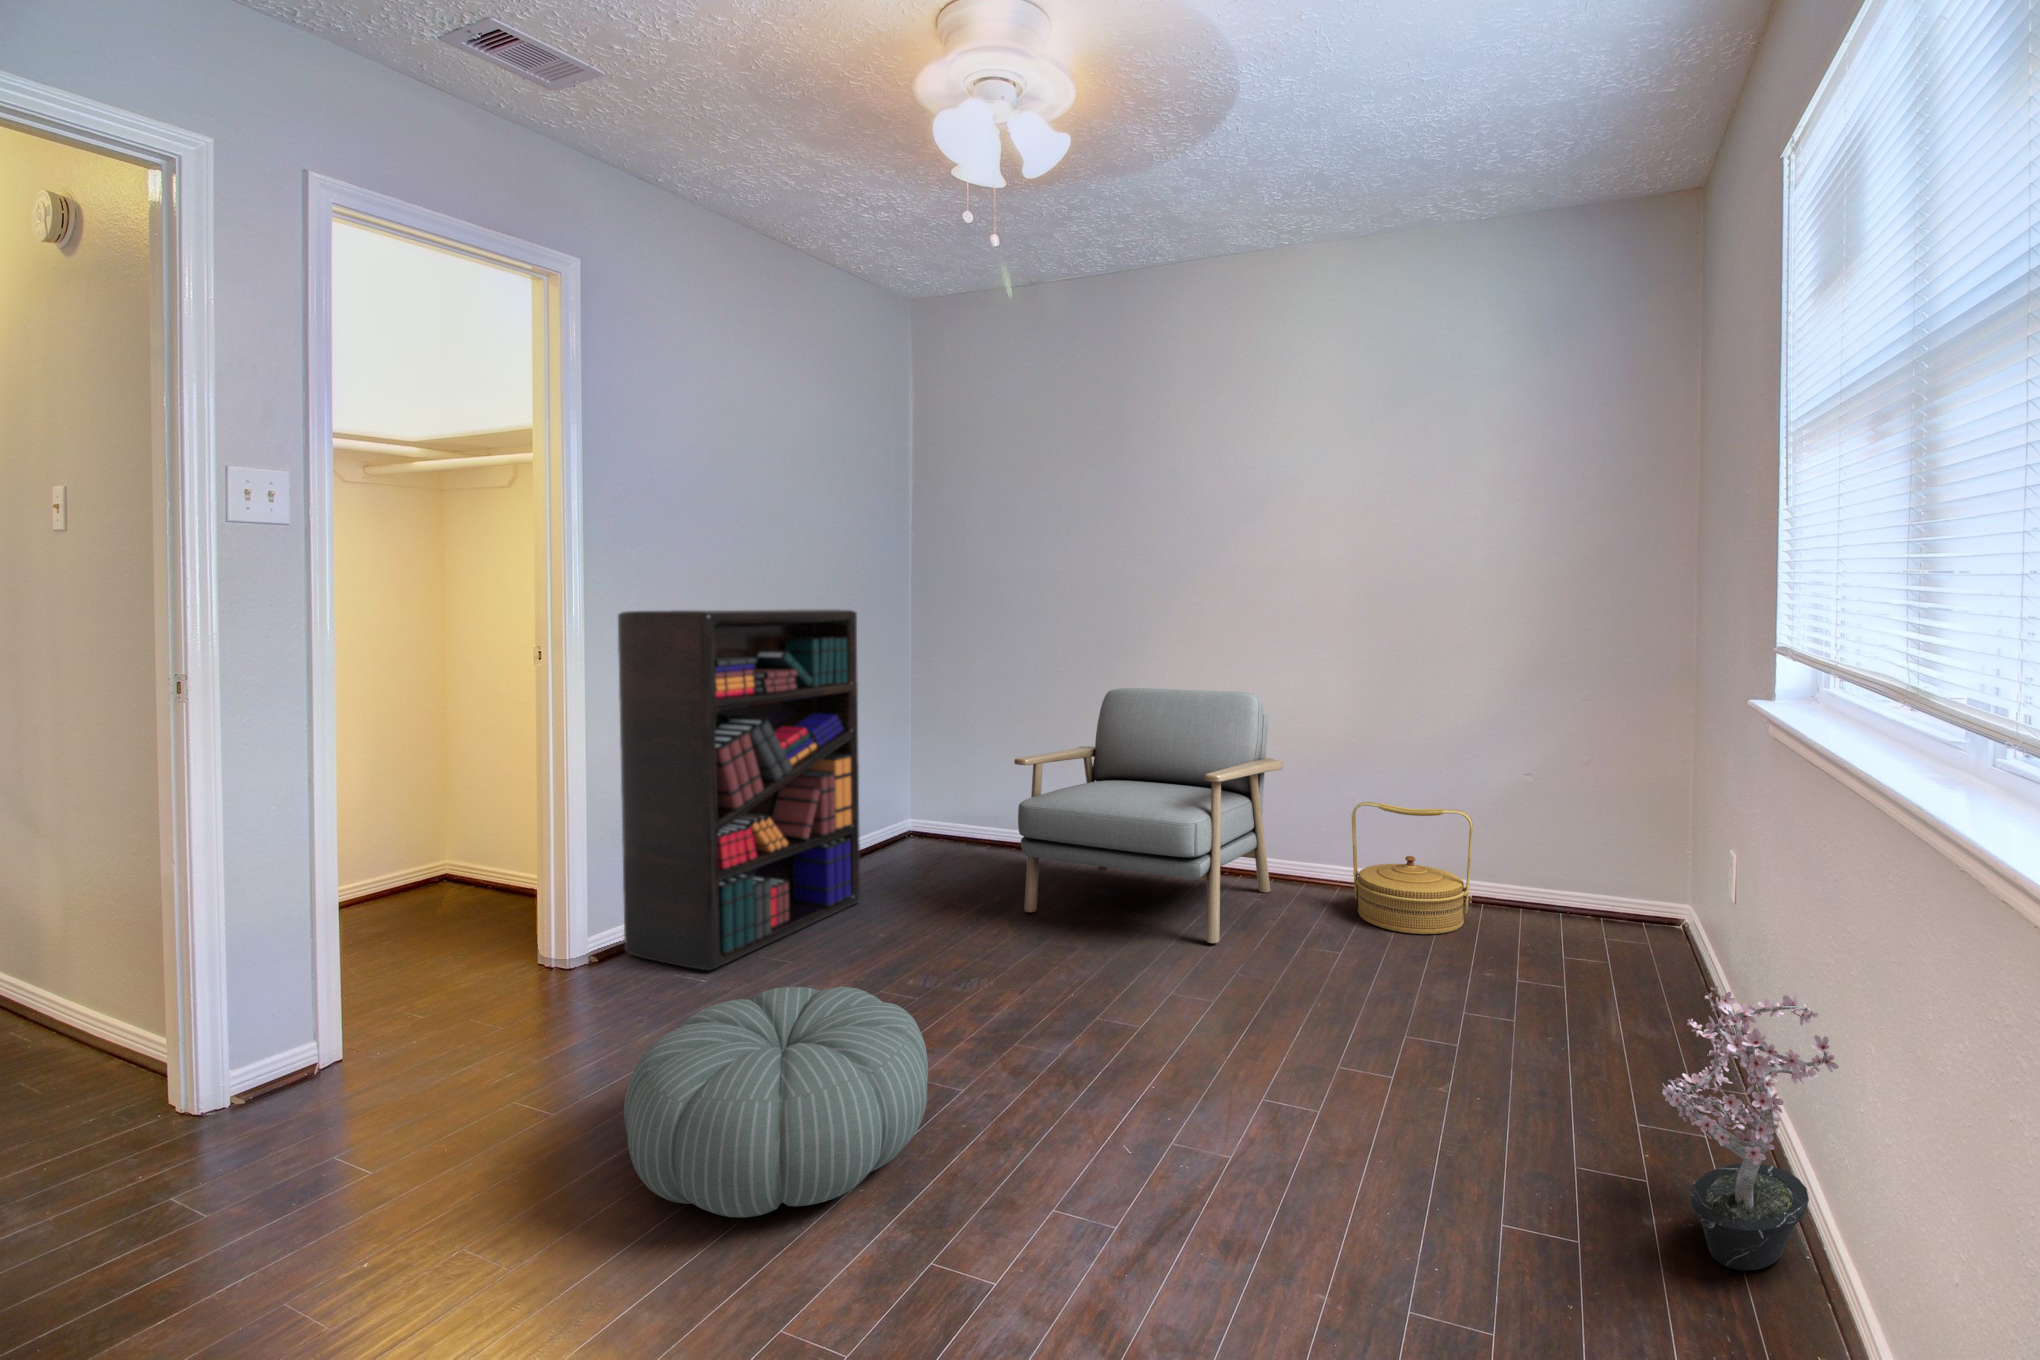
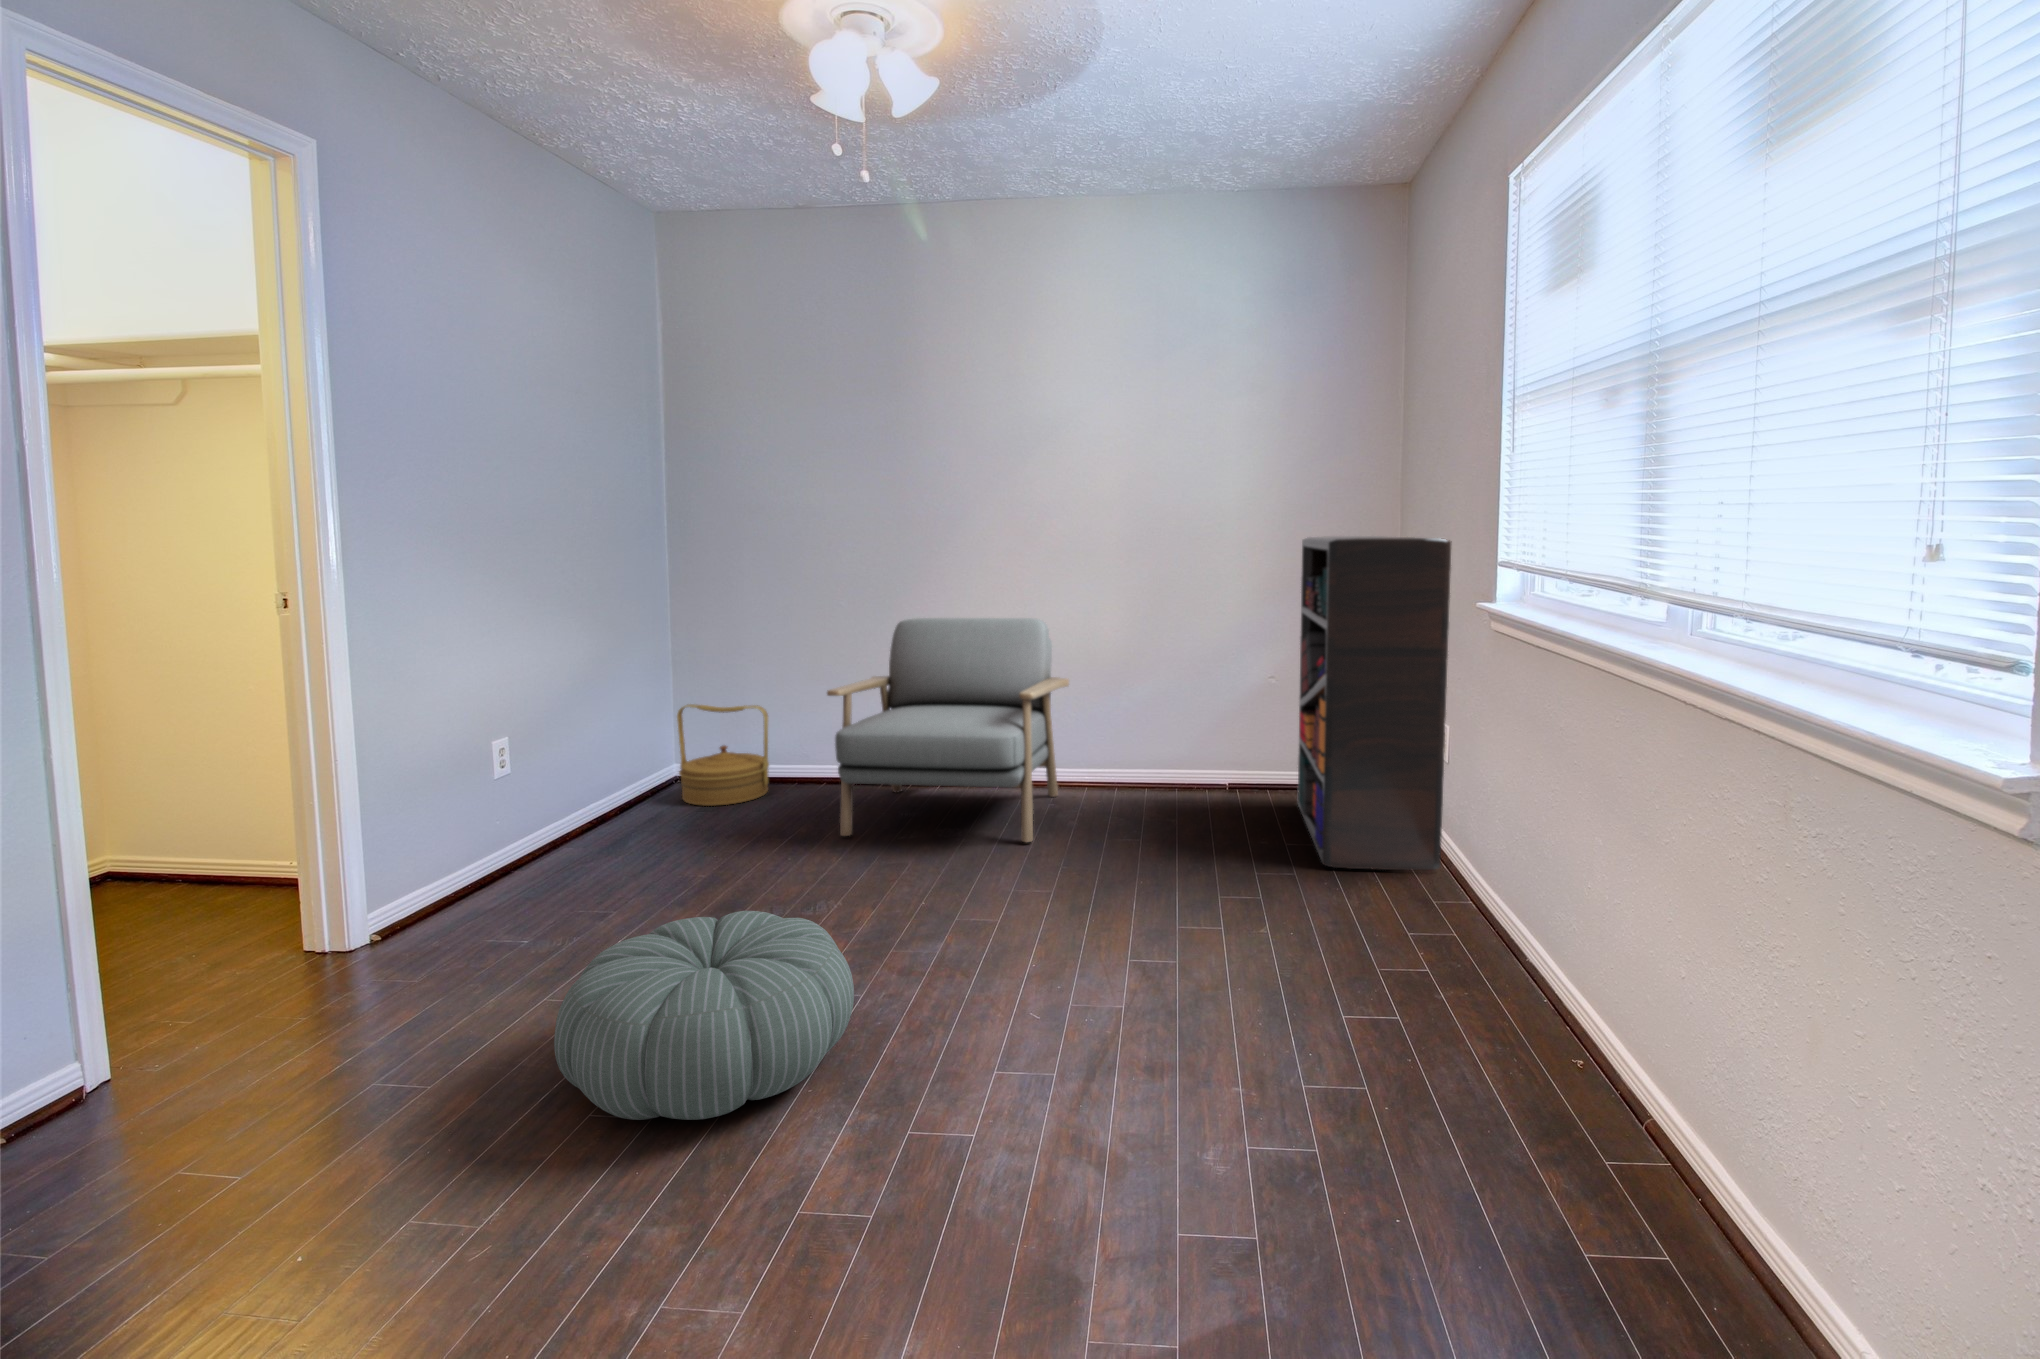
bookshelf: present [618,609,860,970] -> present [1298,536,1451,870]
woven basket: present [1352,802,1473,934] -> present [677,704,769,806]
potted plant: present [1662,986,1839,1271] -> none [1405,804,1534,1000]

